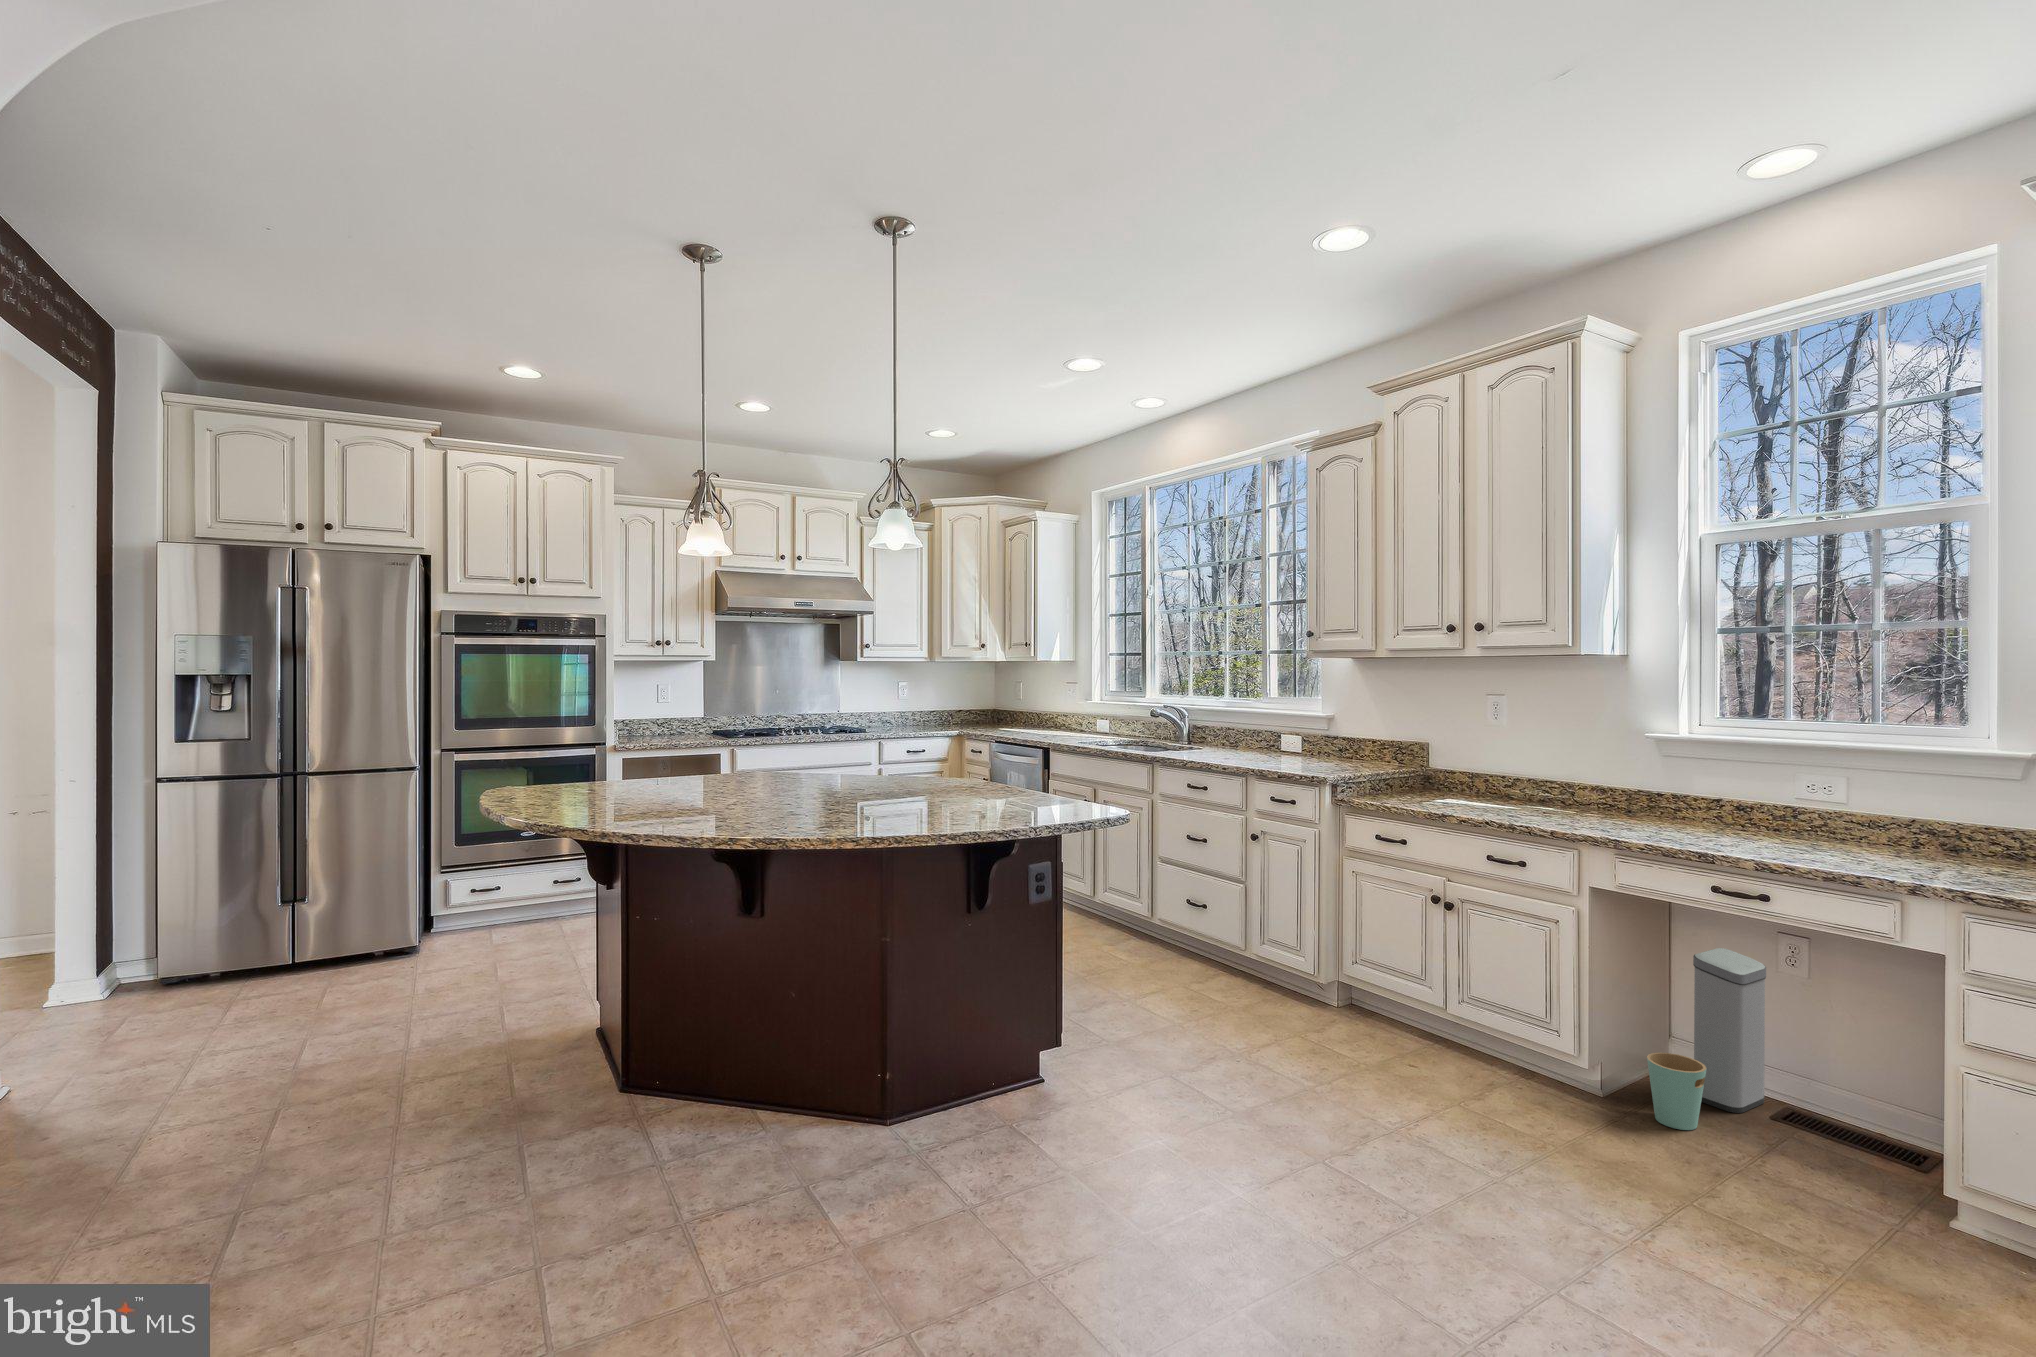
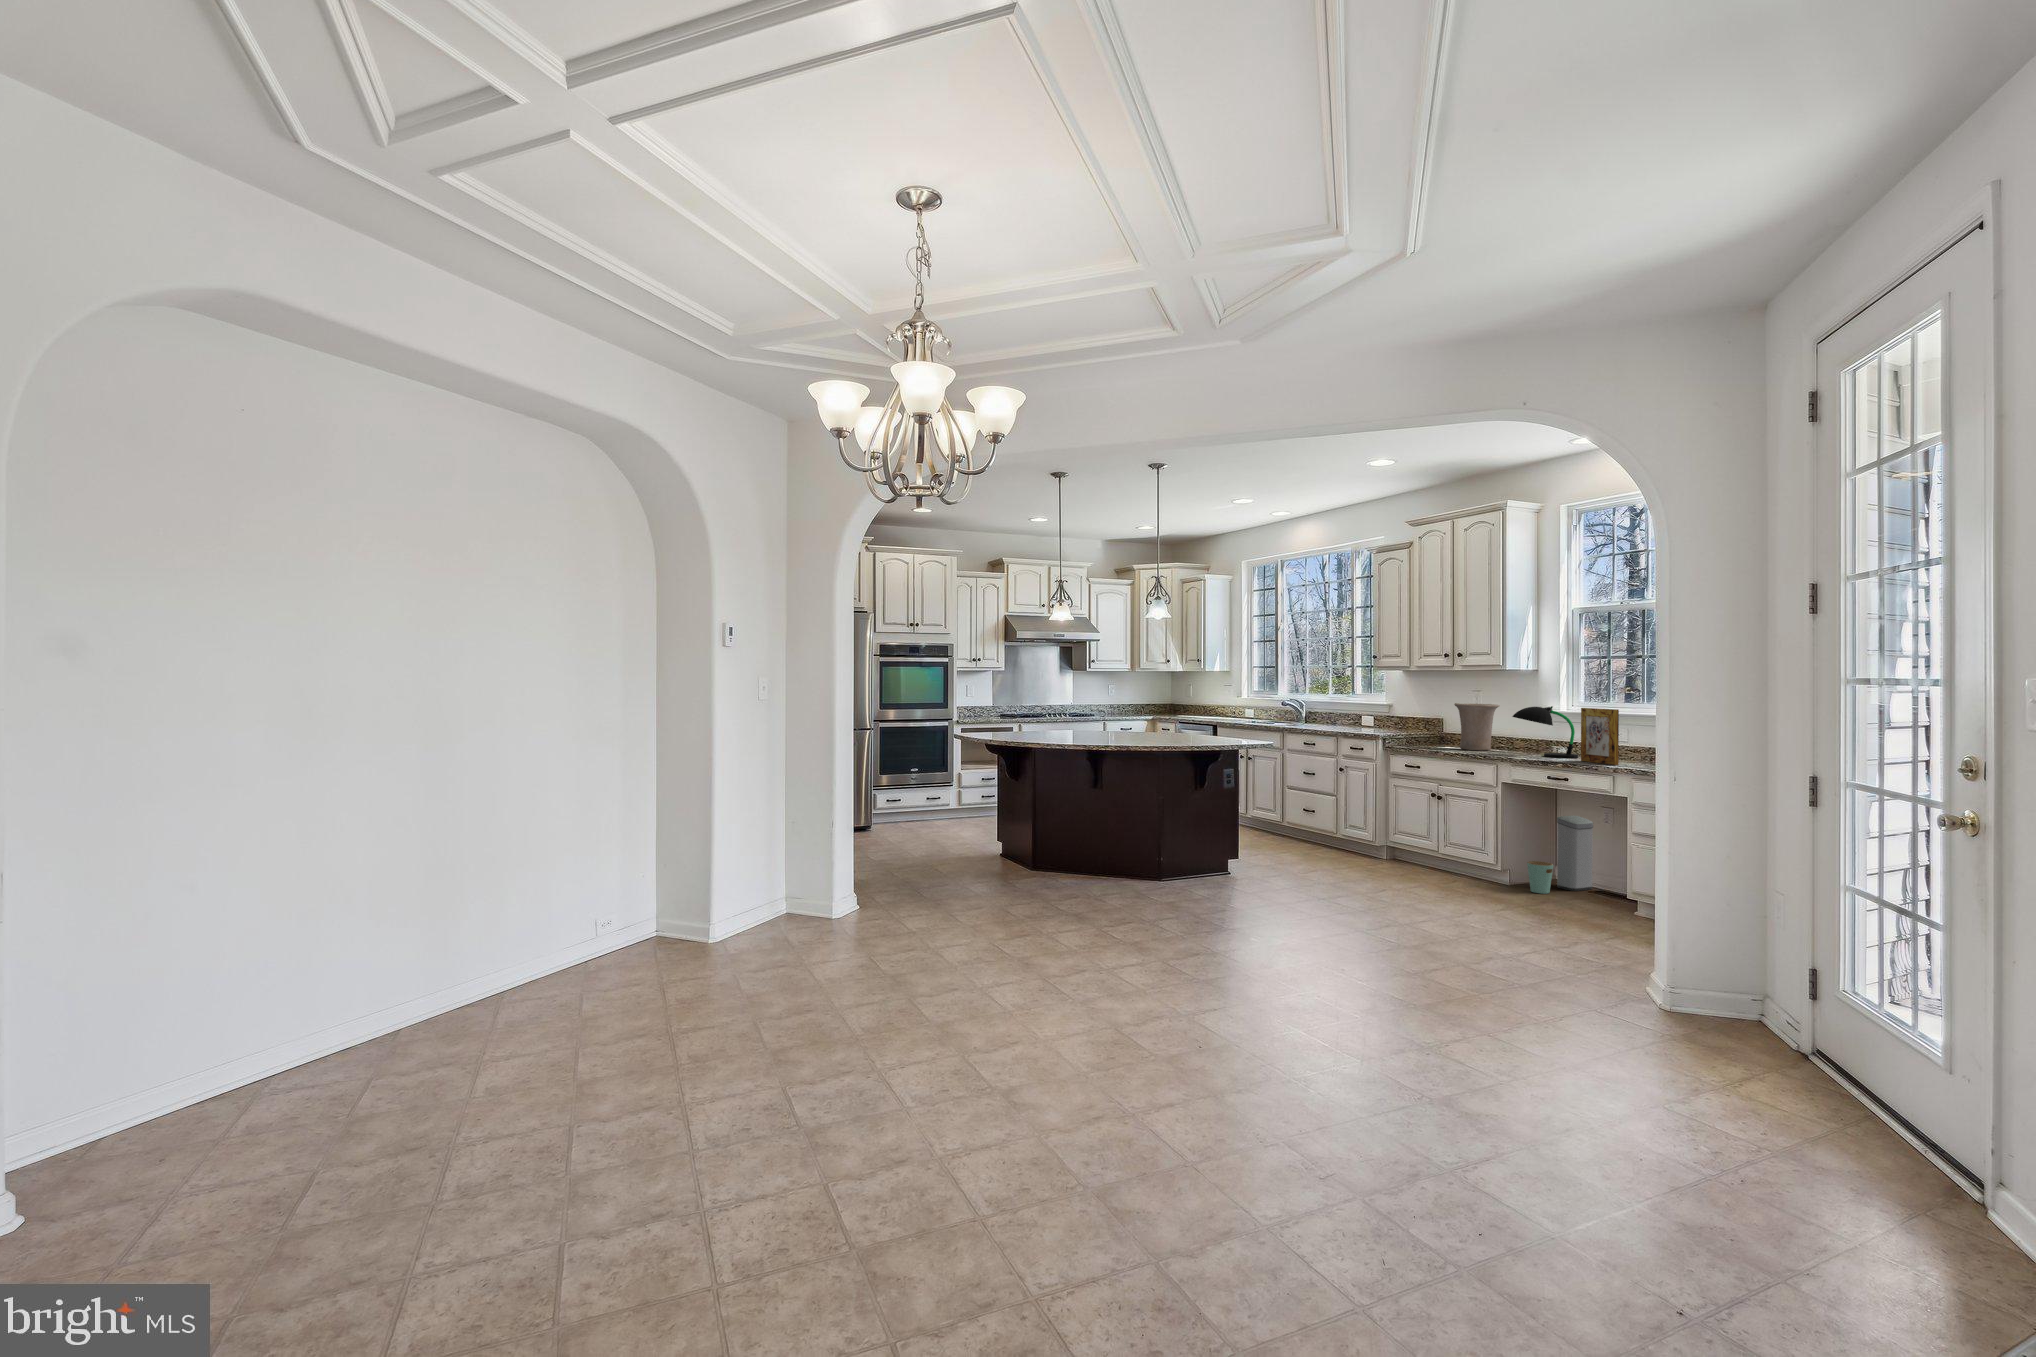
vase: none [1469,720,1559,813] -> present [1454,703,1499,750]
desk lamp: none [1605,729,1750,840] -> present [1512,706,1578,758]
picture frame: none [1781,737,1904,874] -> present [1581,708,1619,765]

